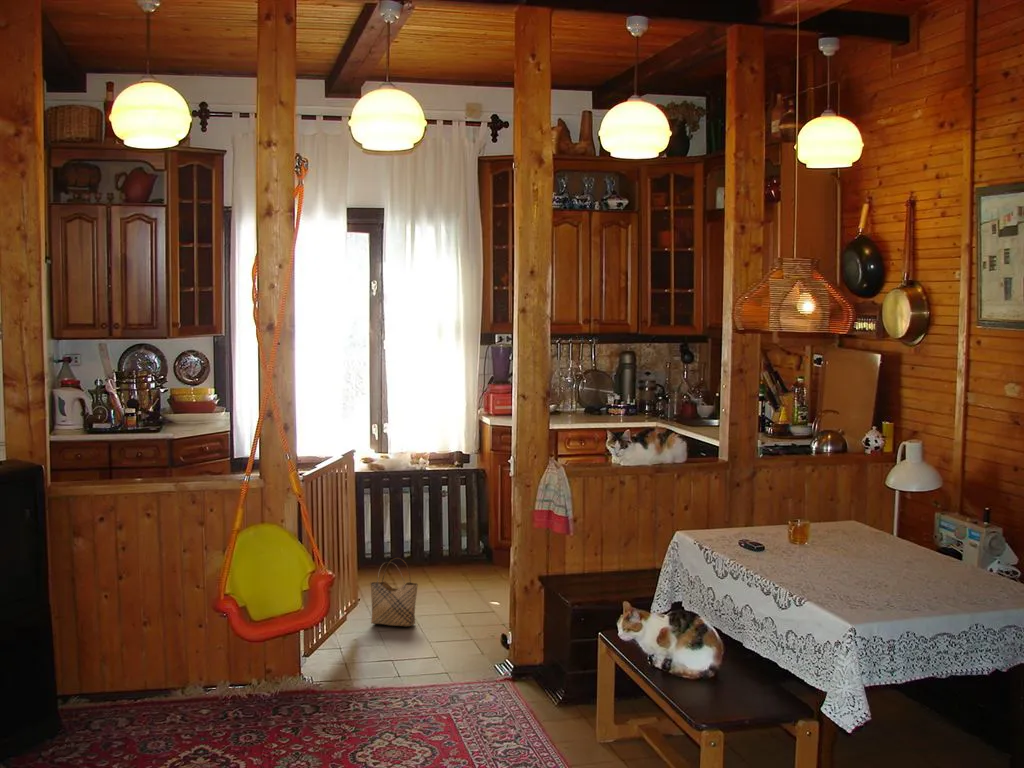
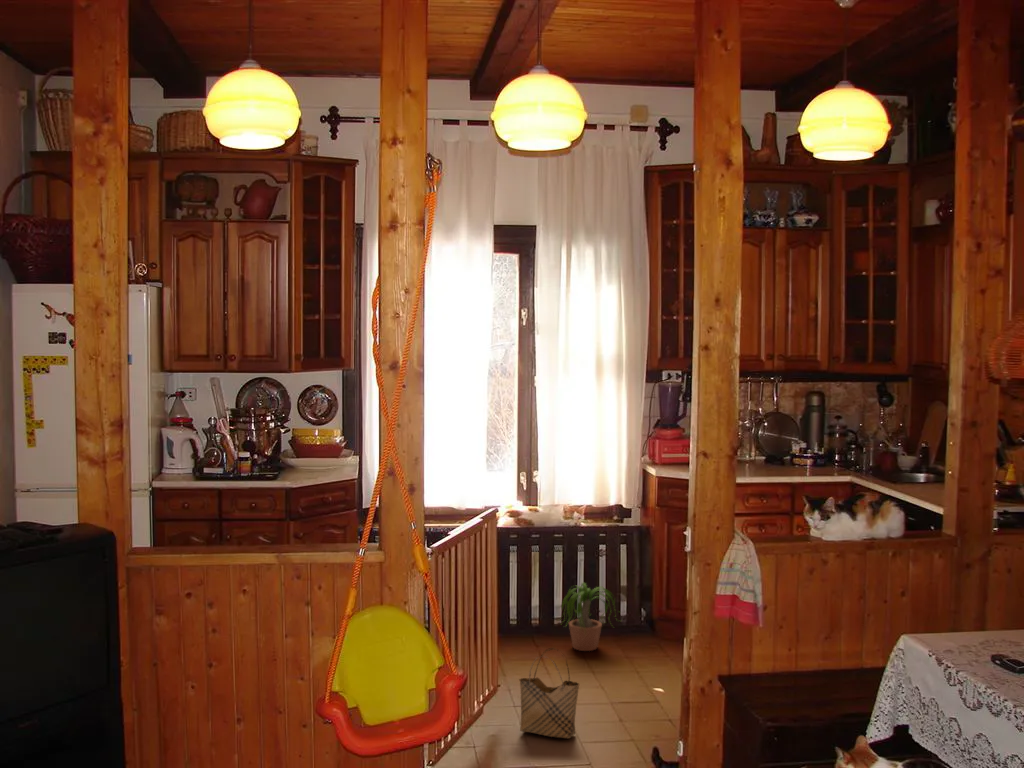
potted plant: none [403,517,465,573] -> present [561,583,615,651]

